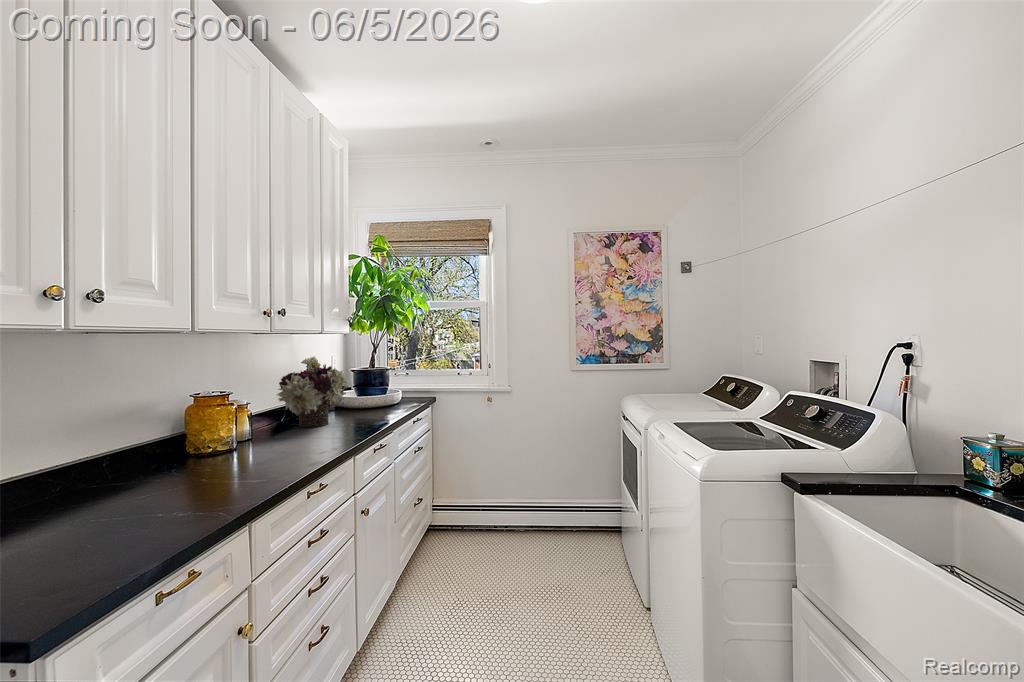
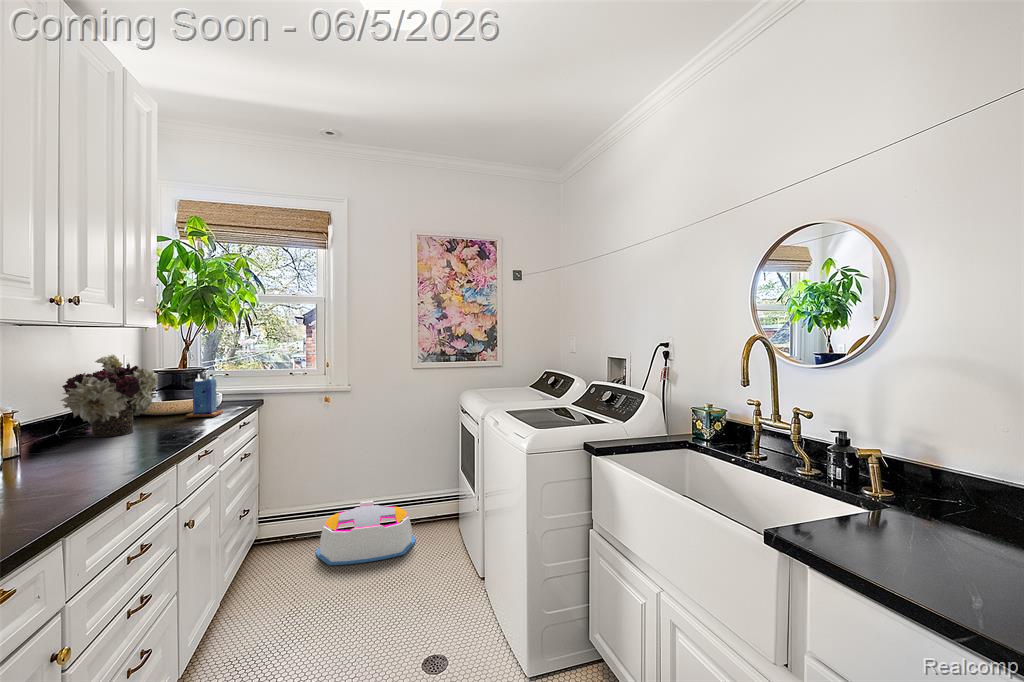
candle: none [370,374,400,413] -> present [186,374,223,417]
storage bin: none [481,503,575,566] -> present [316,501,415,565]

